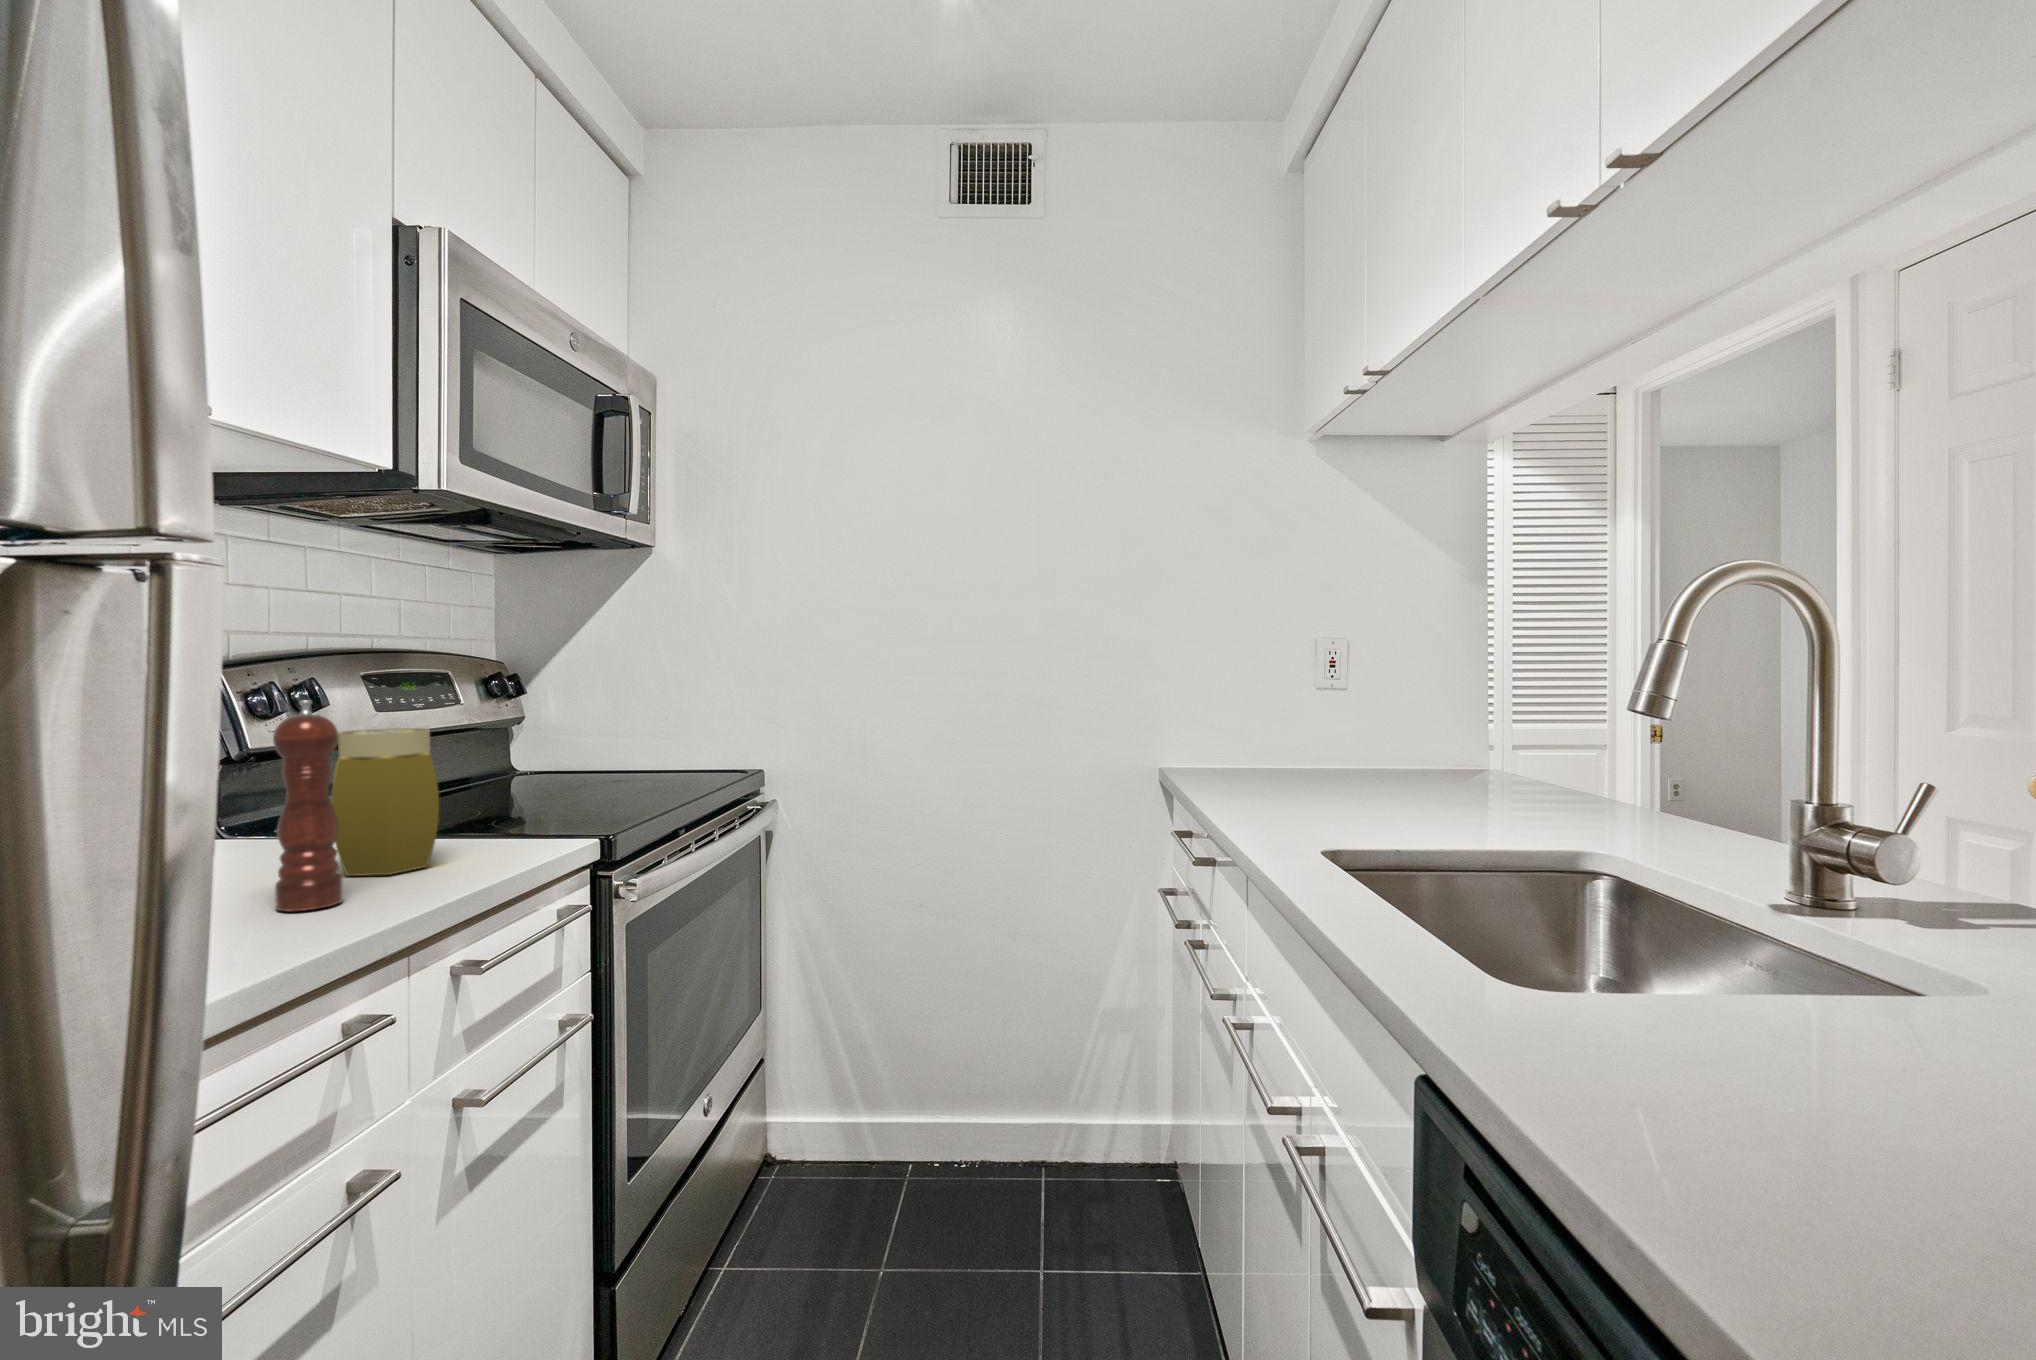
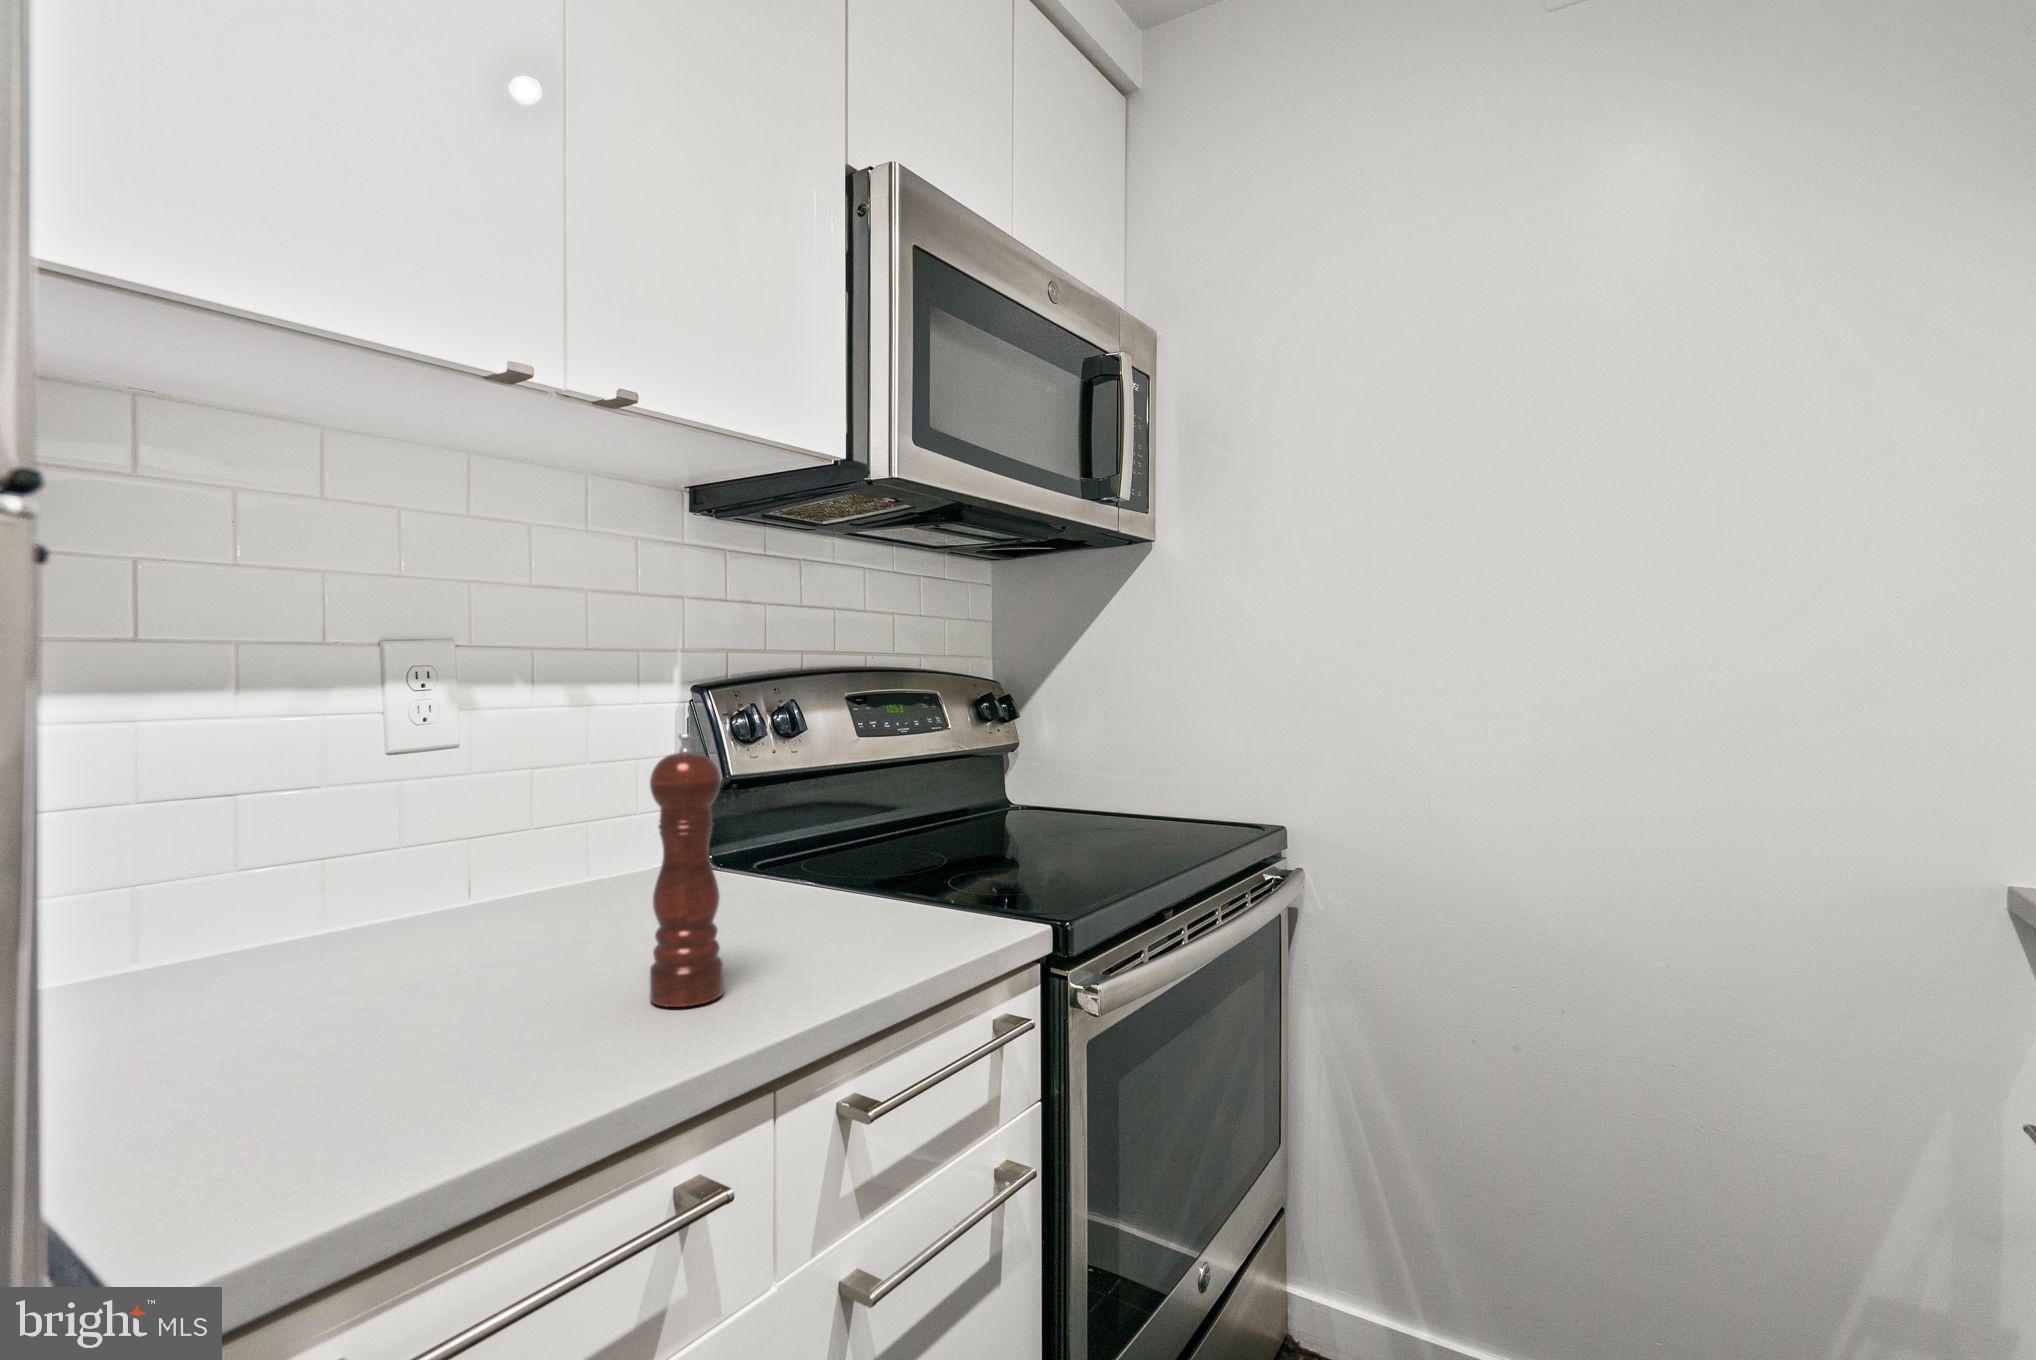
jar: present [332,728,439,876] -> none [741,766,860,955]

